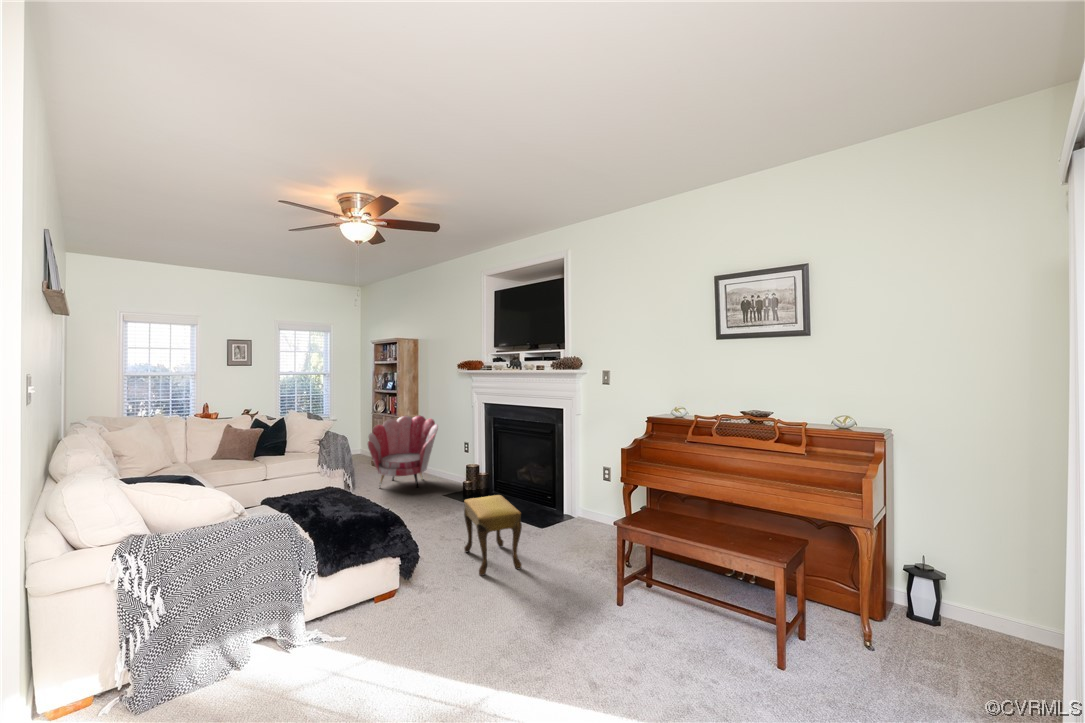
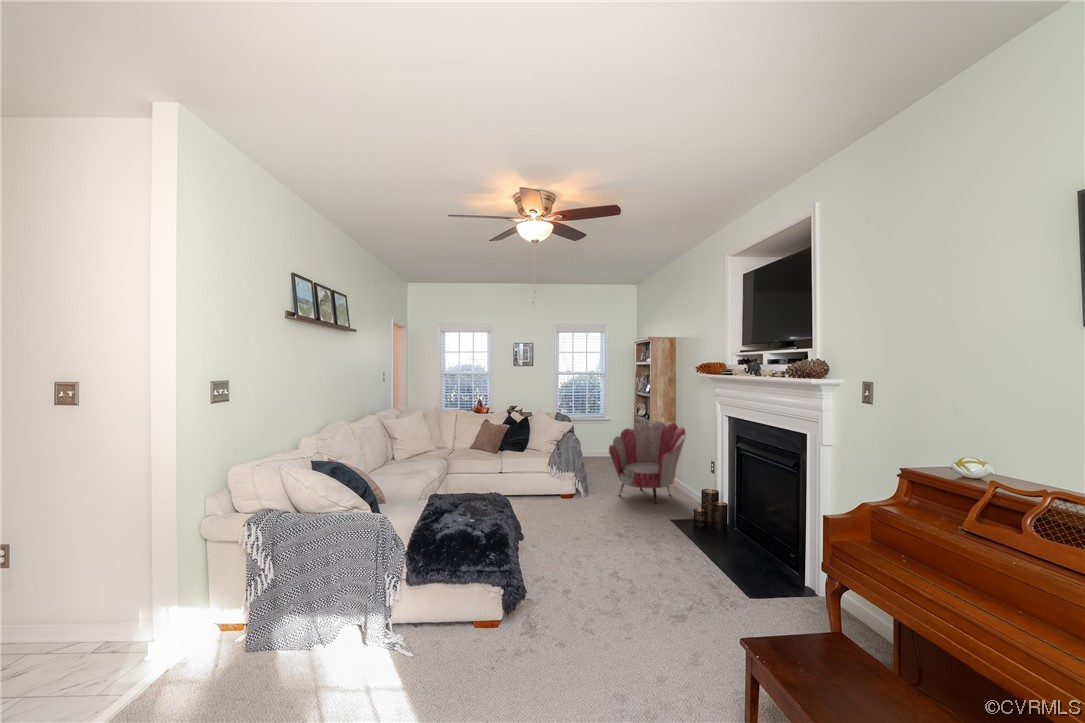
footstool: present [464,495,522,576] -> none [596,538,668,657]

